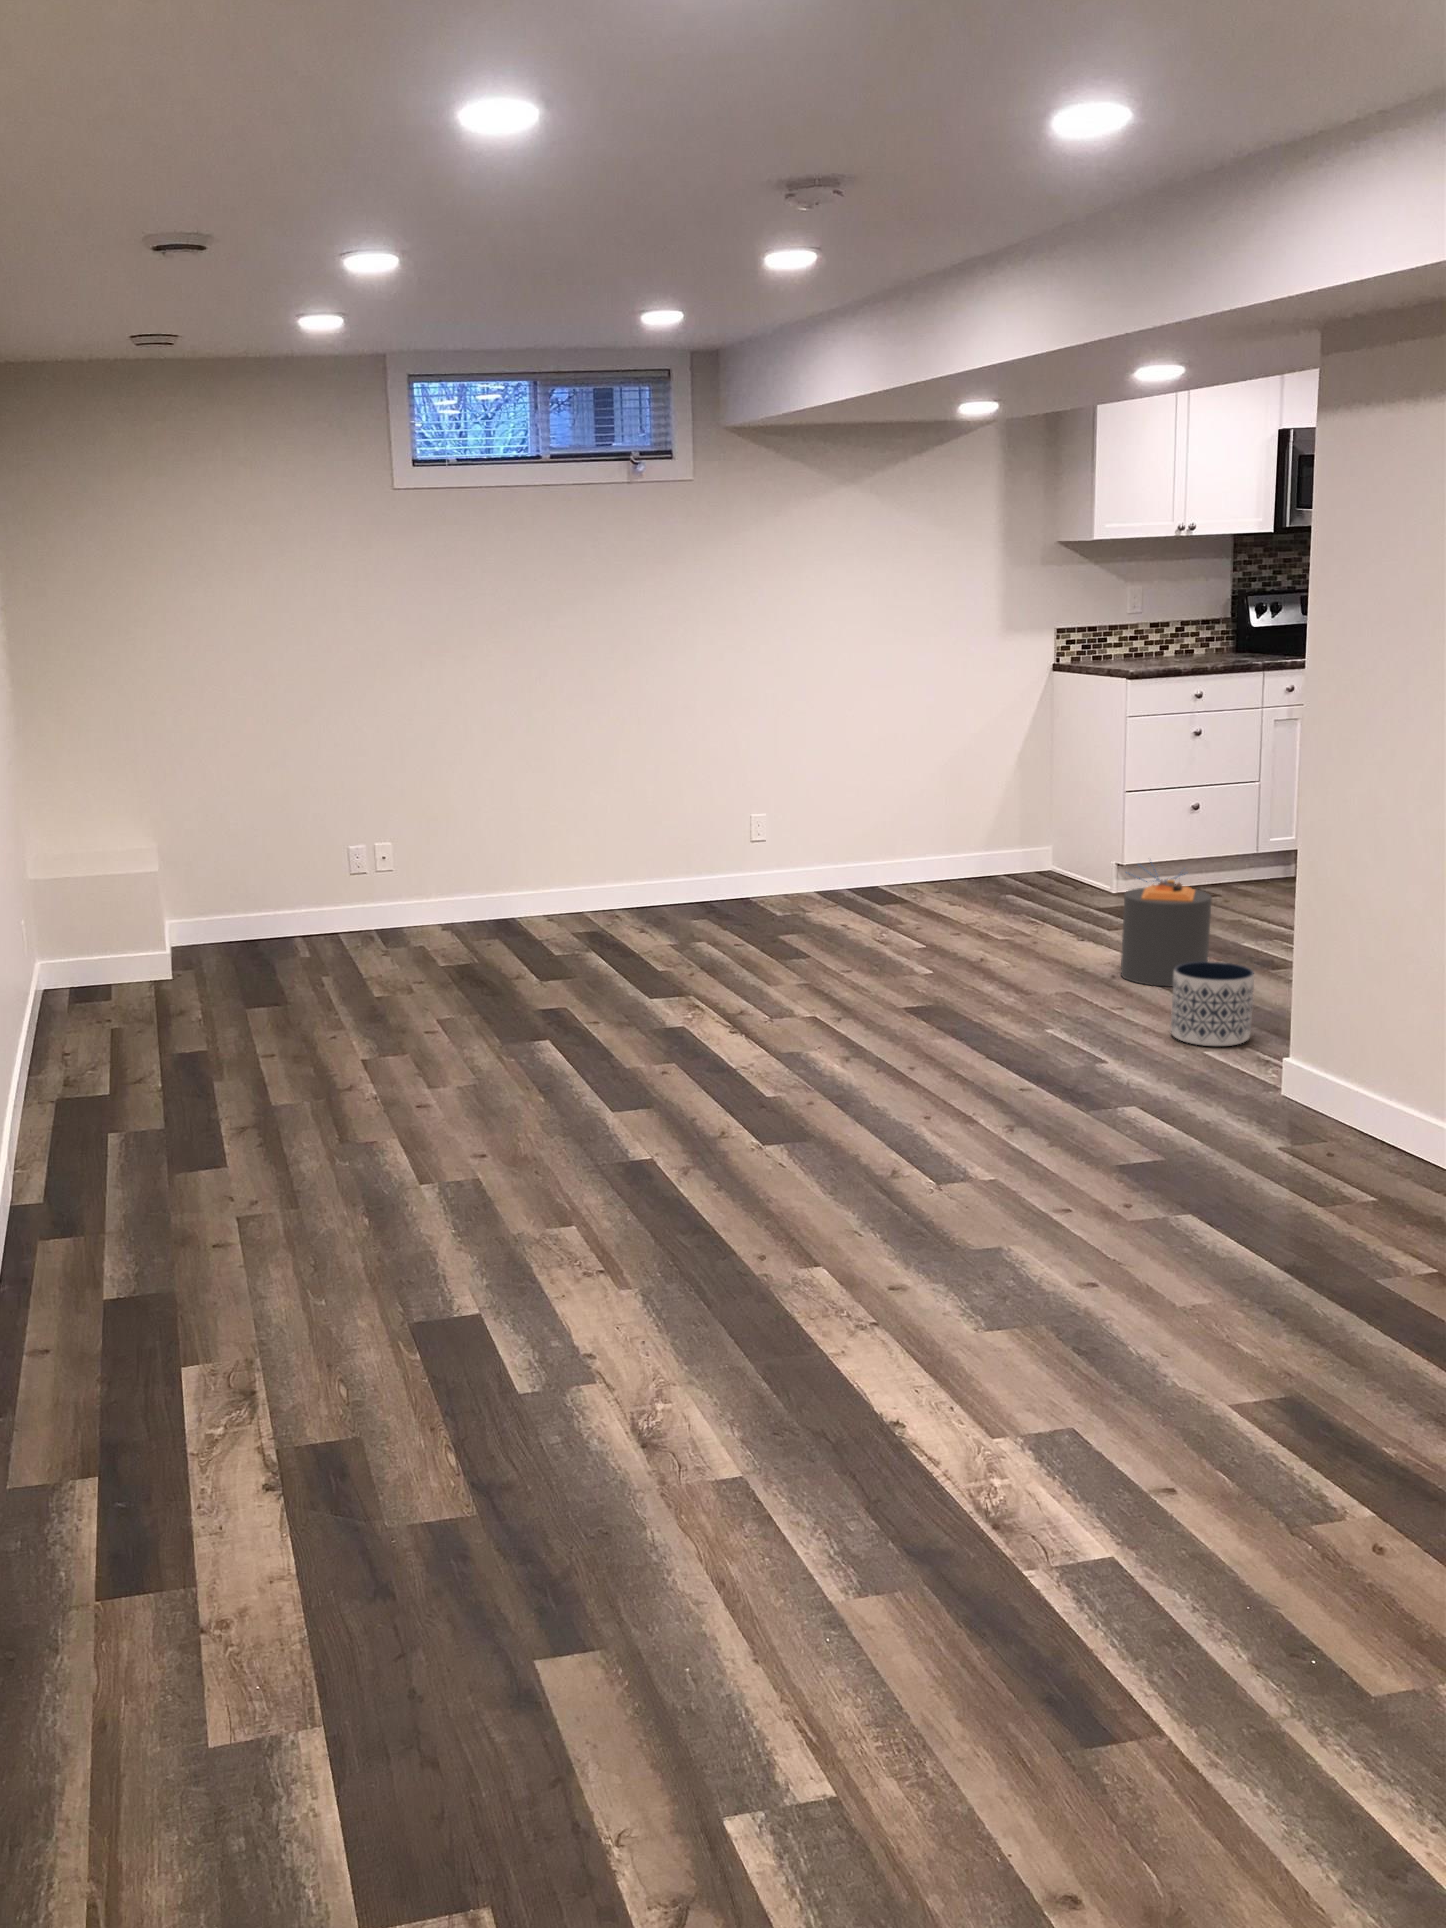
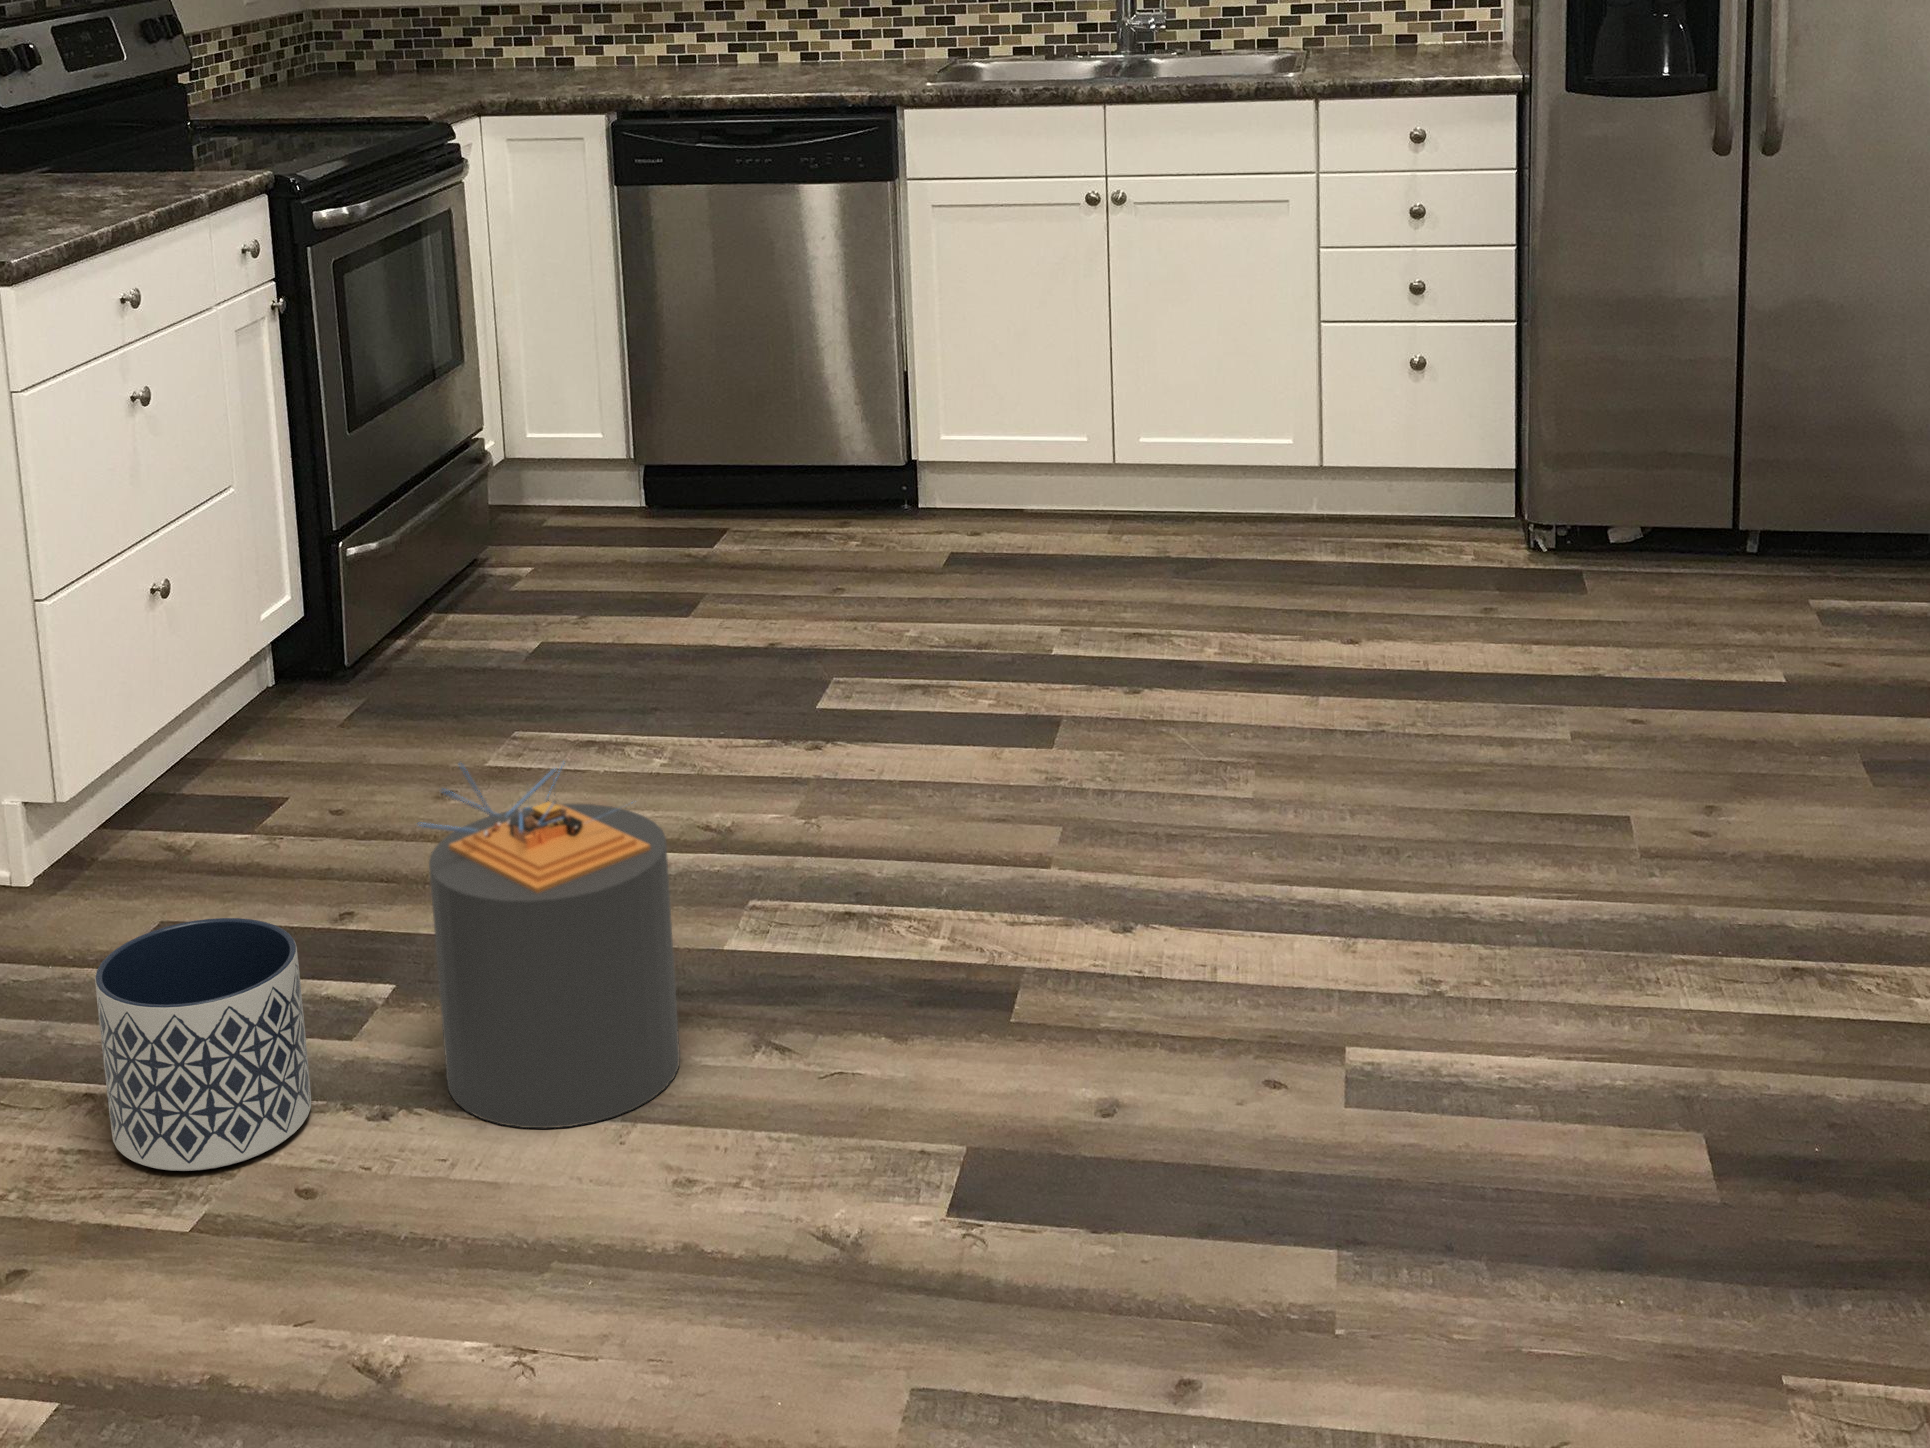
planter: present [1171,962,1254,1046] -> present [95,918,311,1171]

